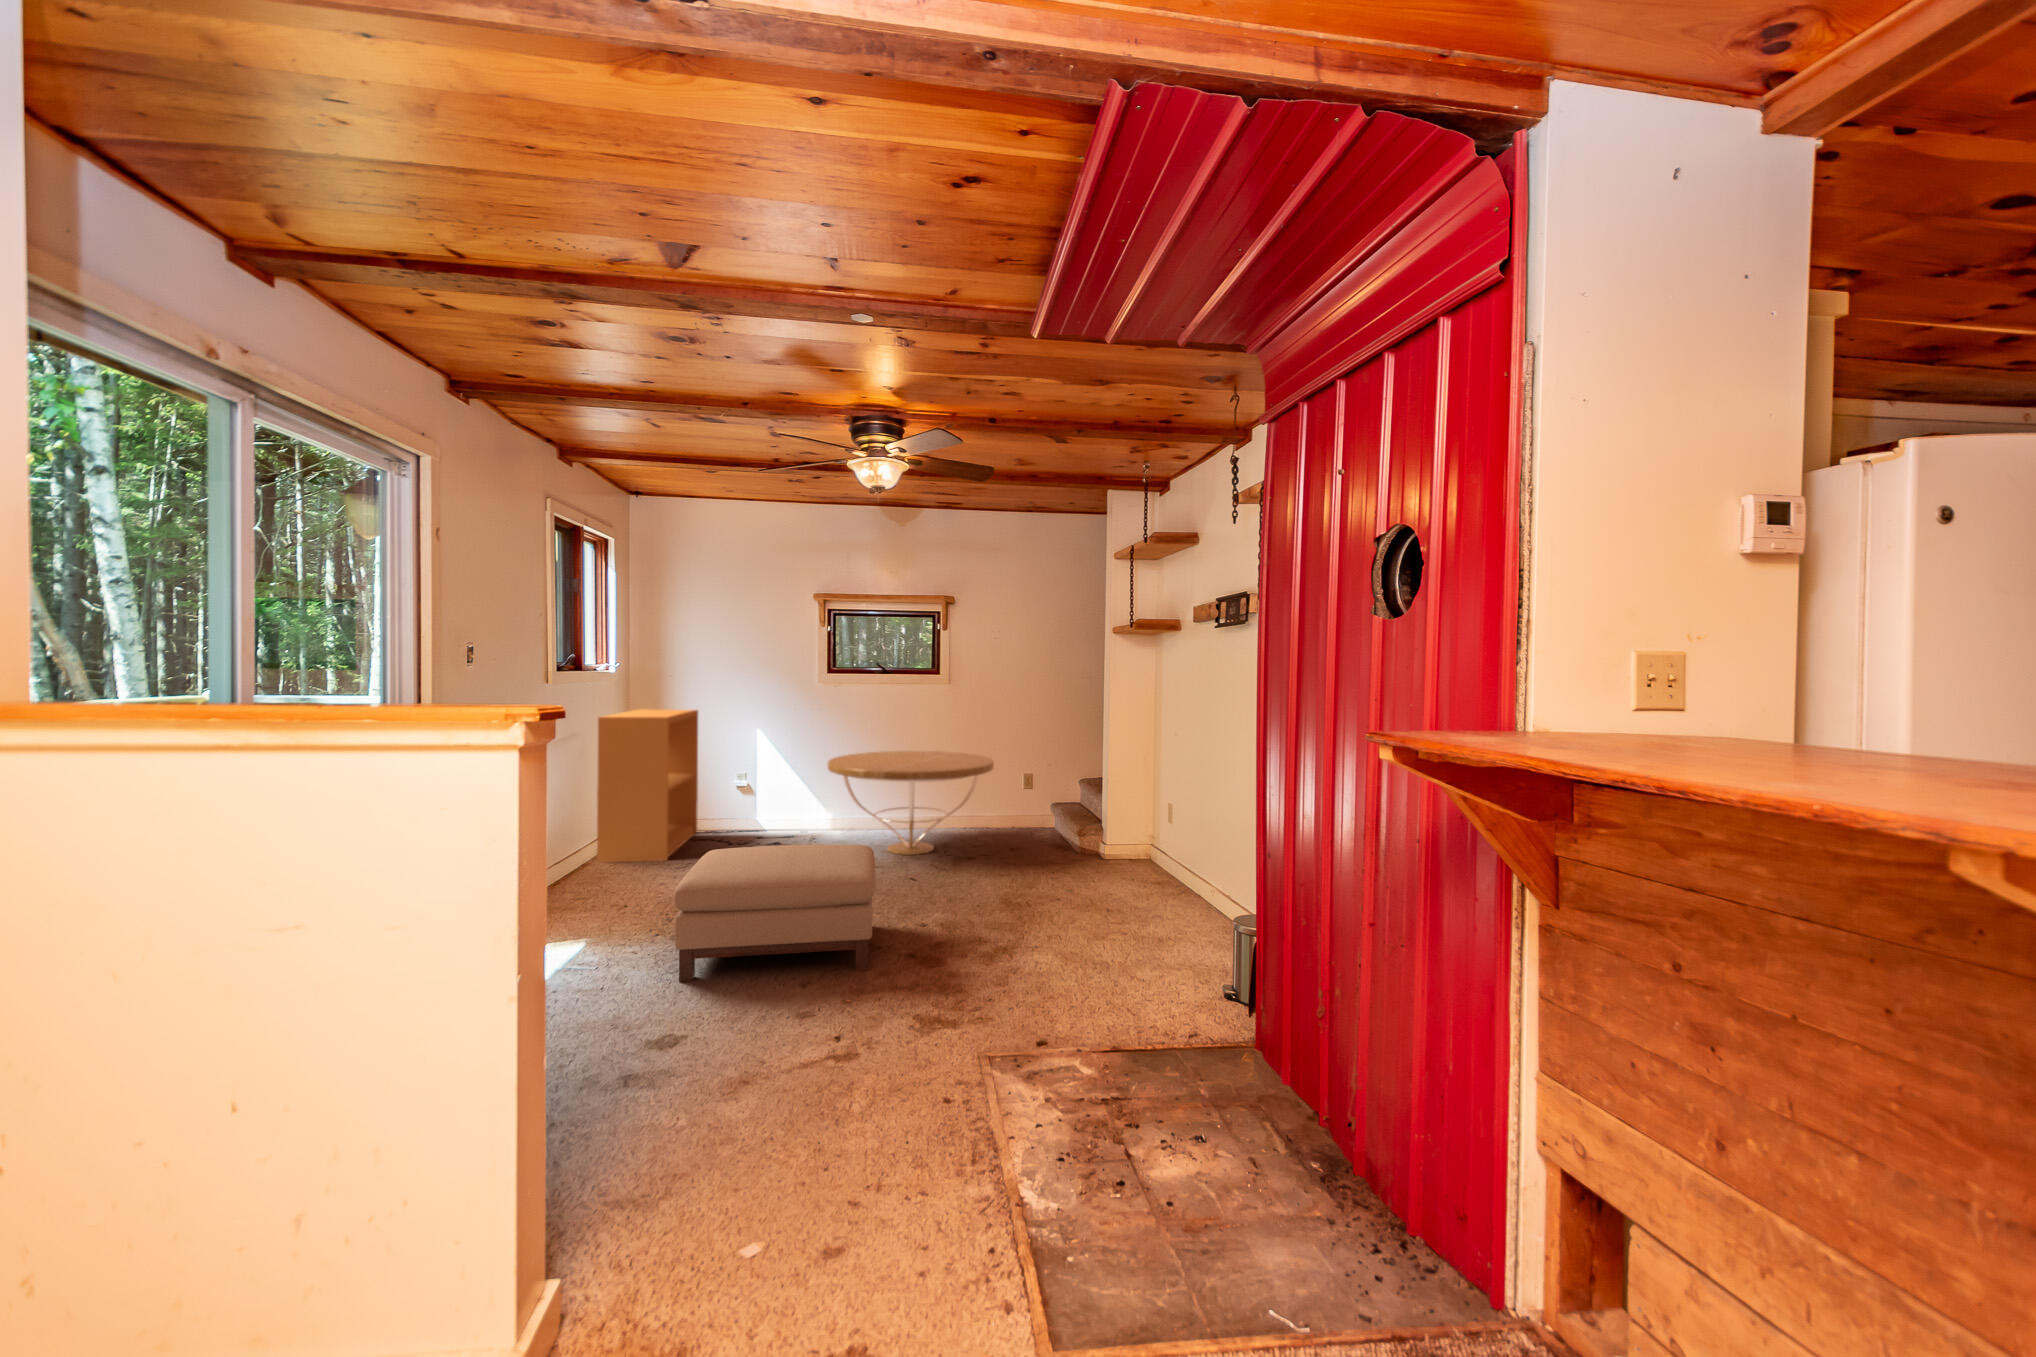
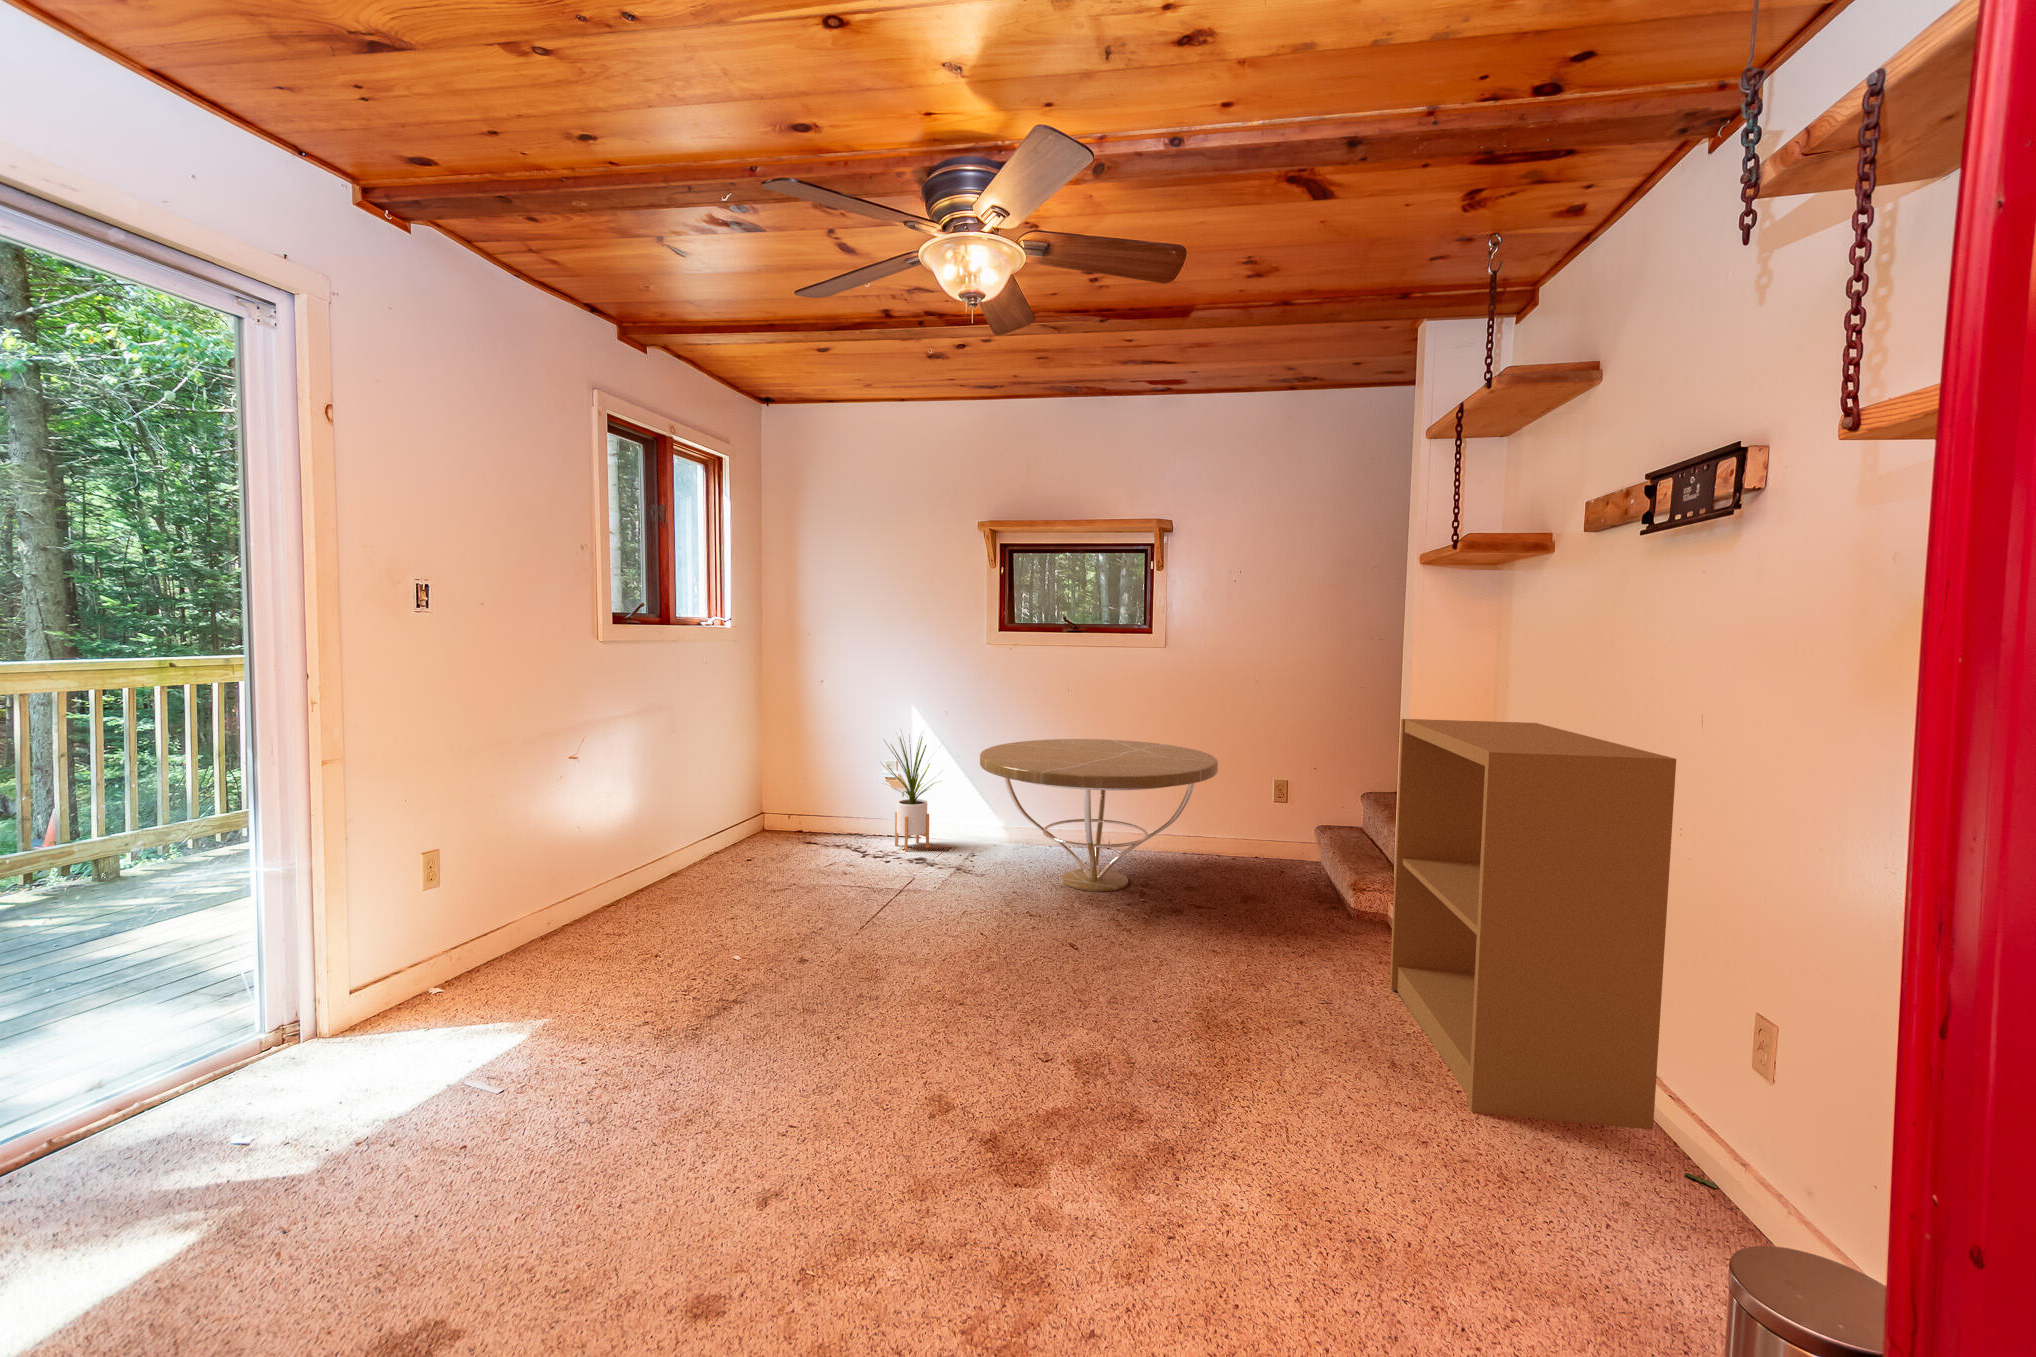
bookshelf: present [597,709,698,862] -> present [1390,719,1676,1130]
house plant: none [738,747,789,843] -> present [882,737,936,851]
ottoman: present [674,845,876,982] -> none [645,886,988,1131]

